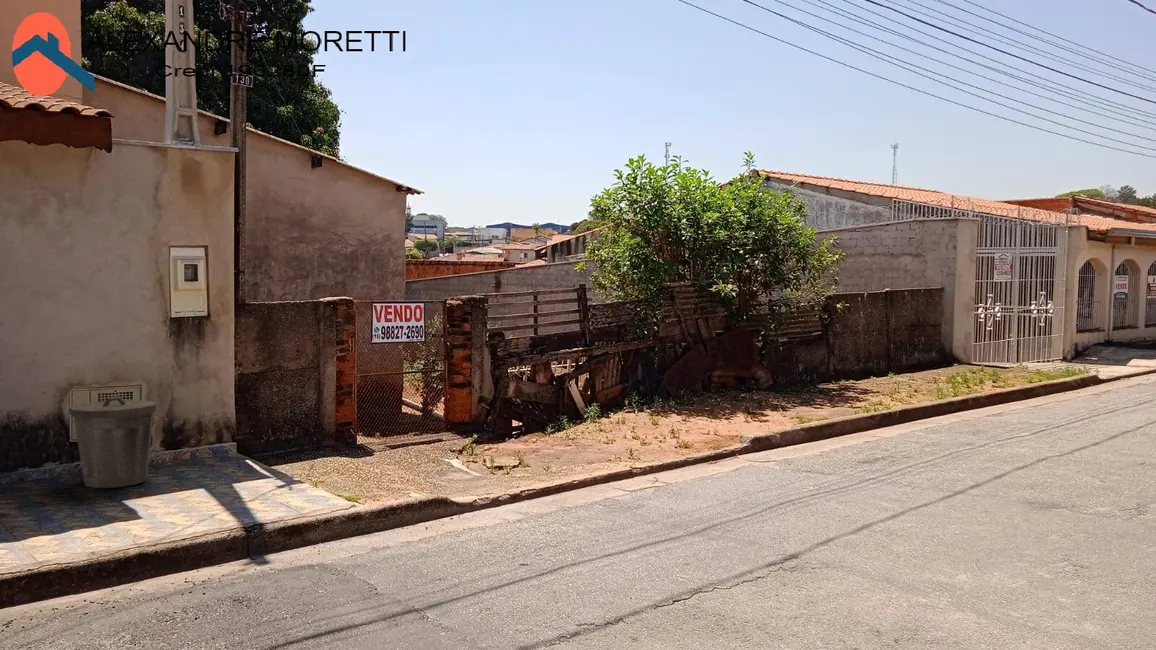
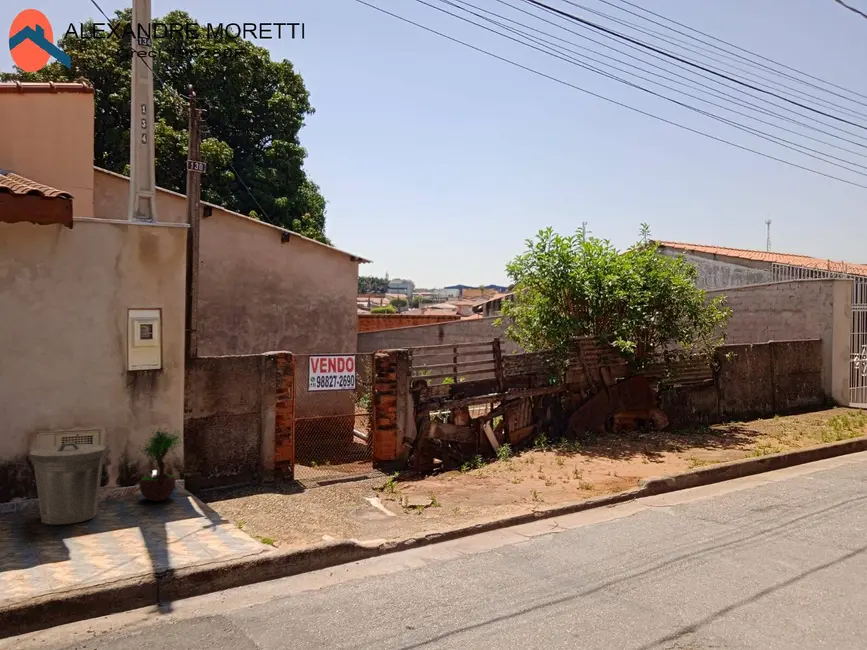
potted tree: none [188,377,241,465] -> present [139,428,182,501]

